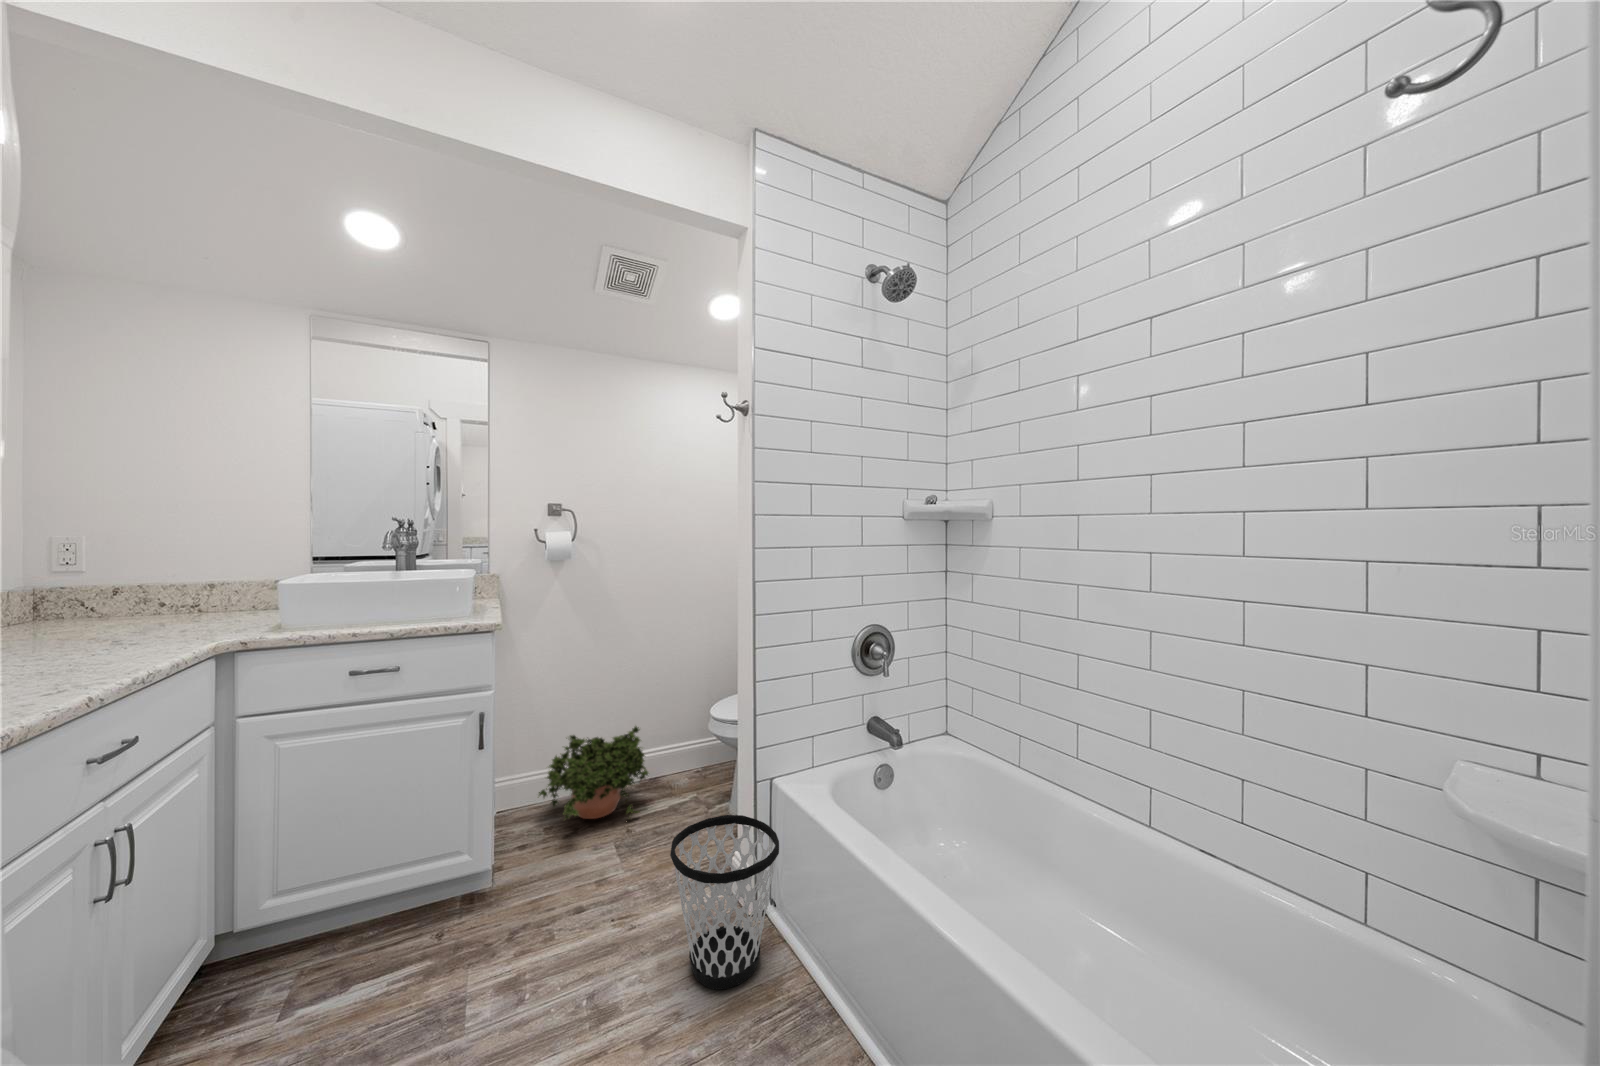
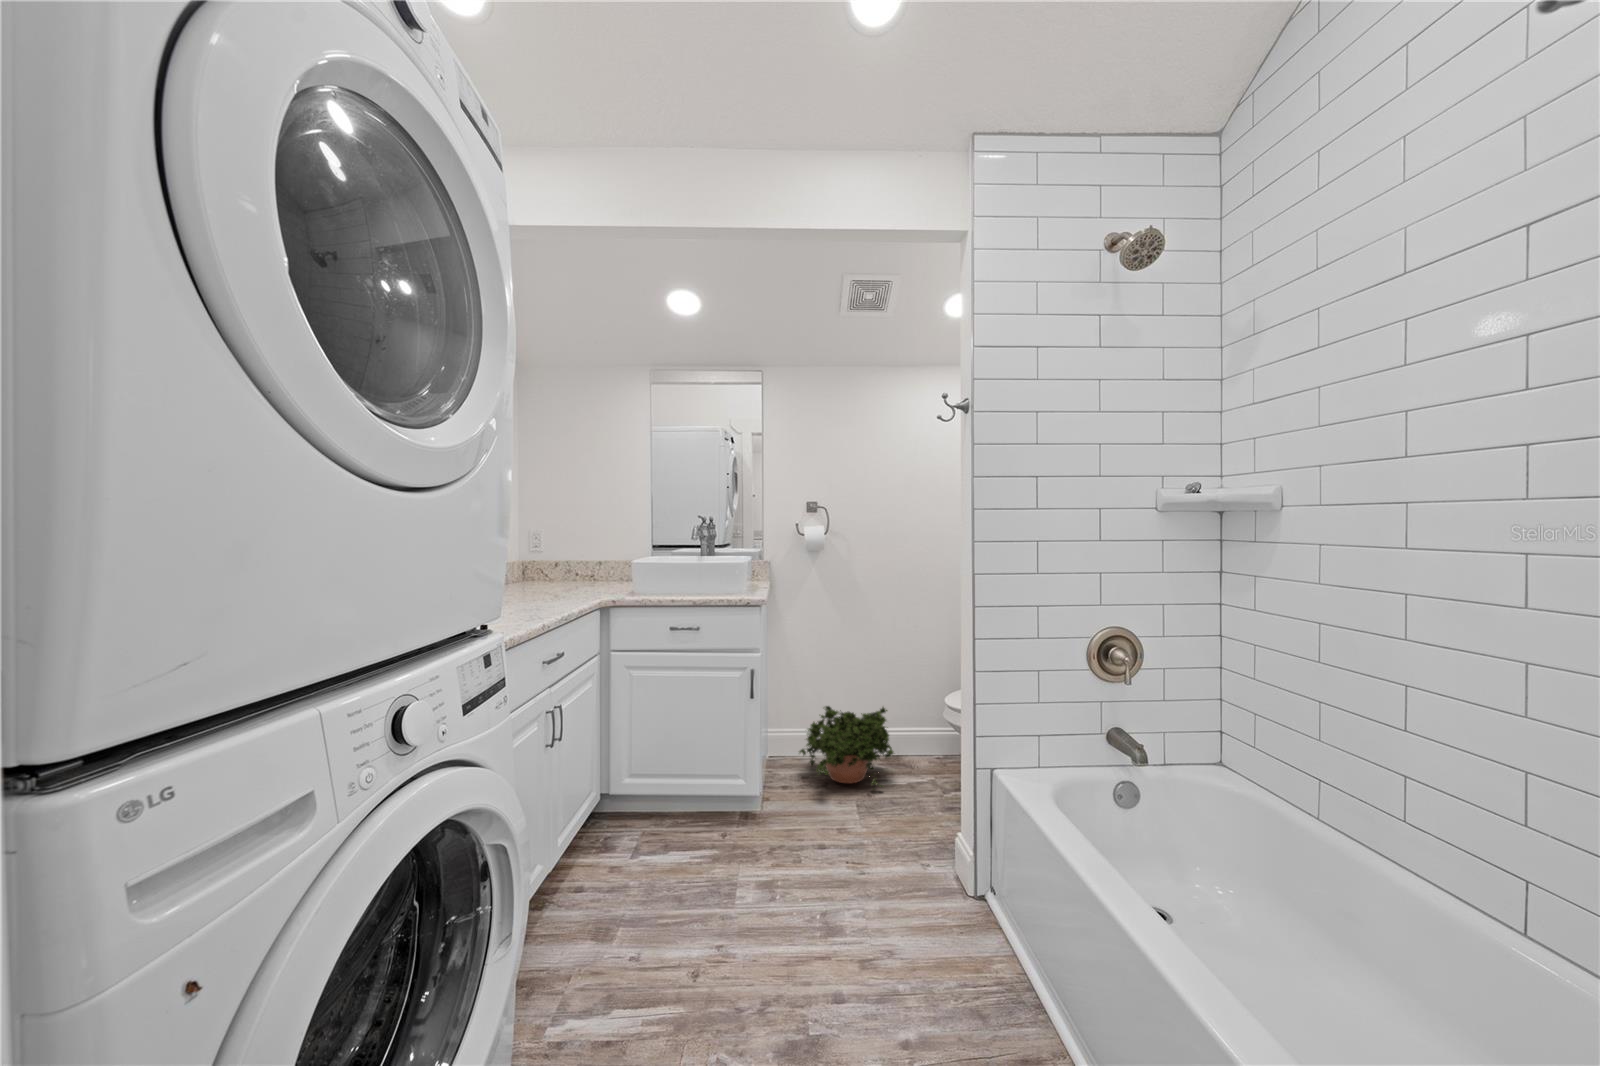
wastebasket: present [670,815,779,989] -> none [888,793,989,942]

